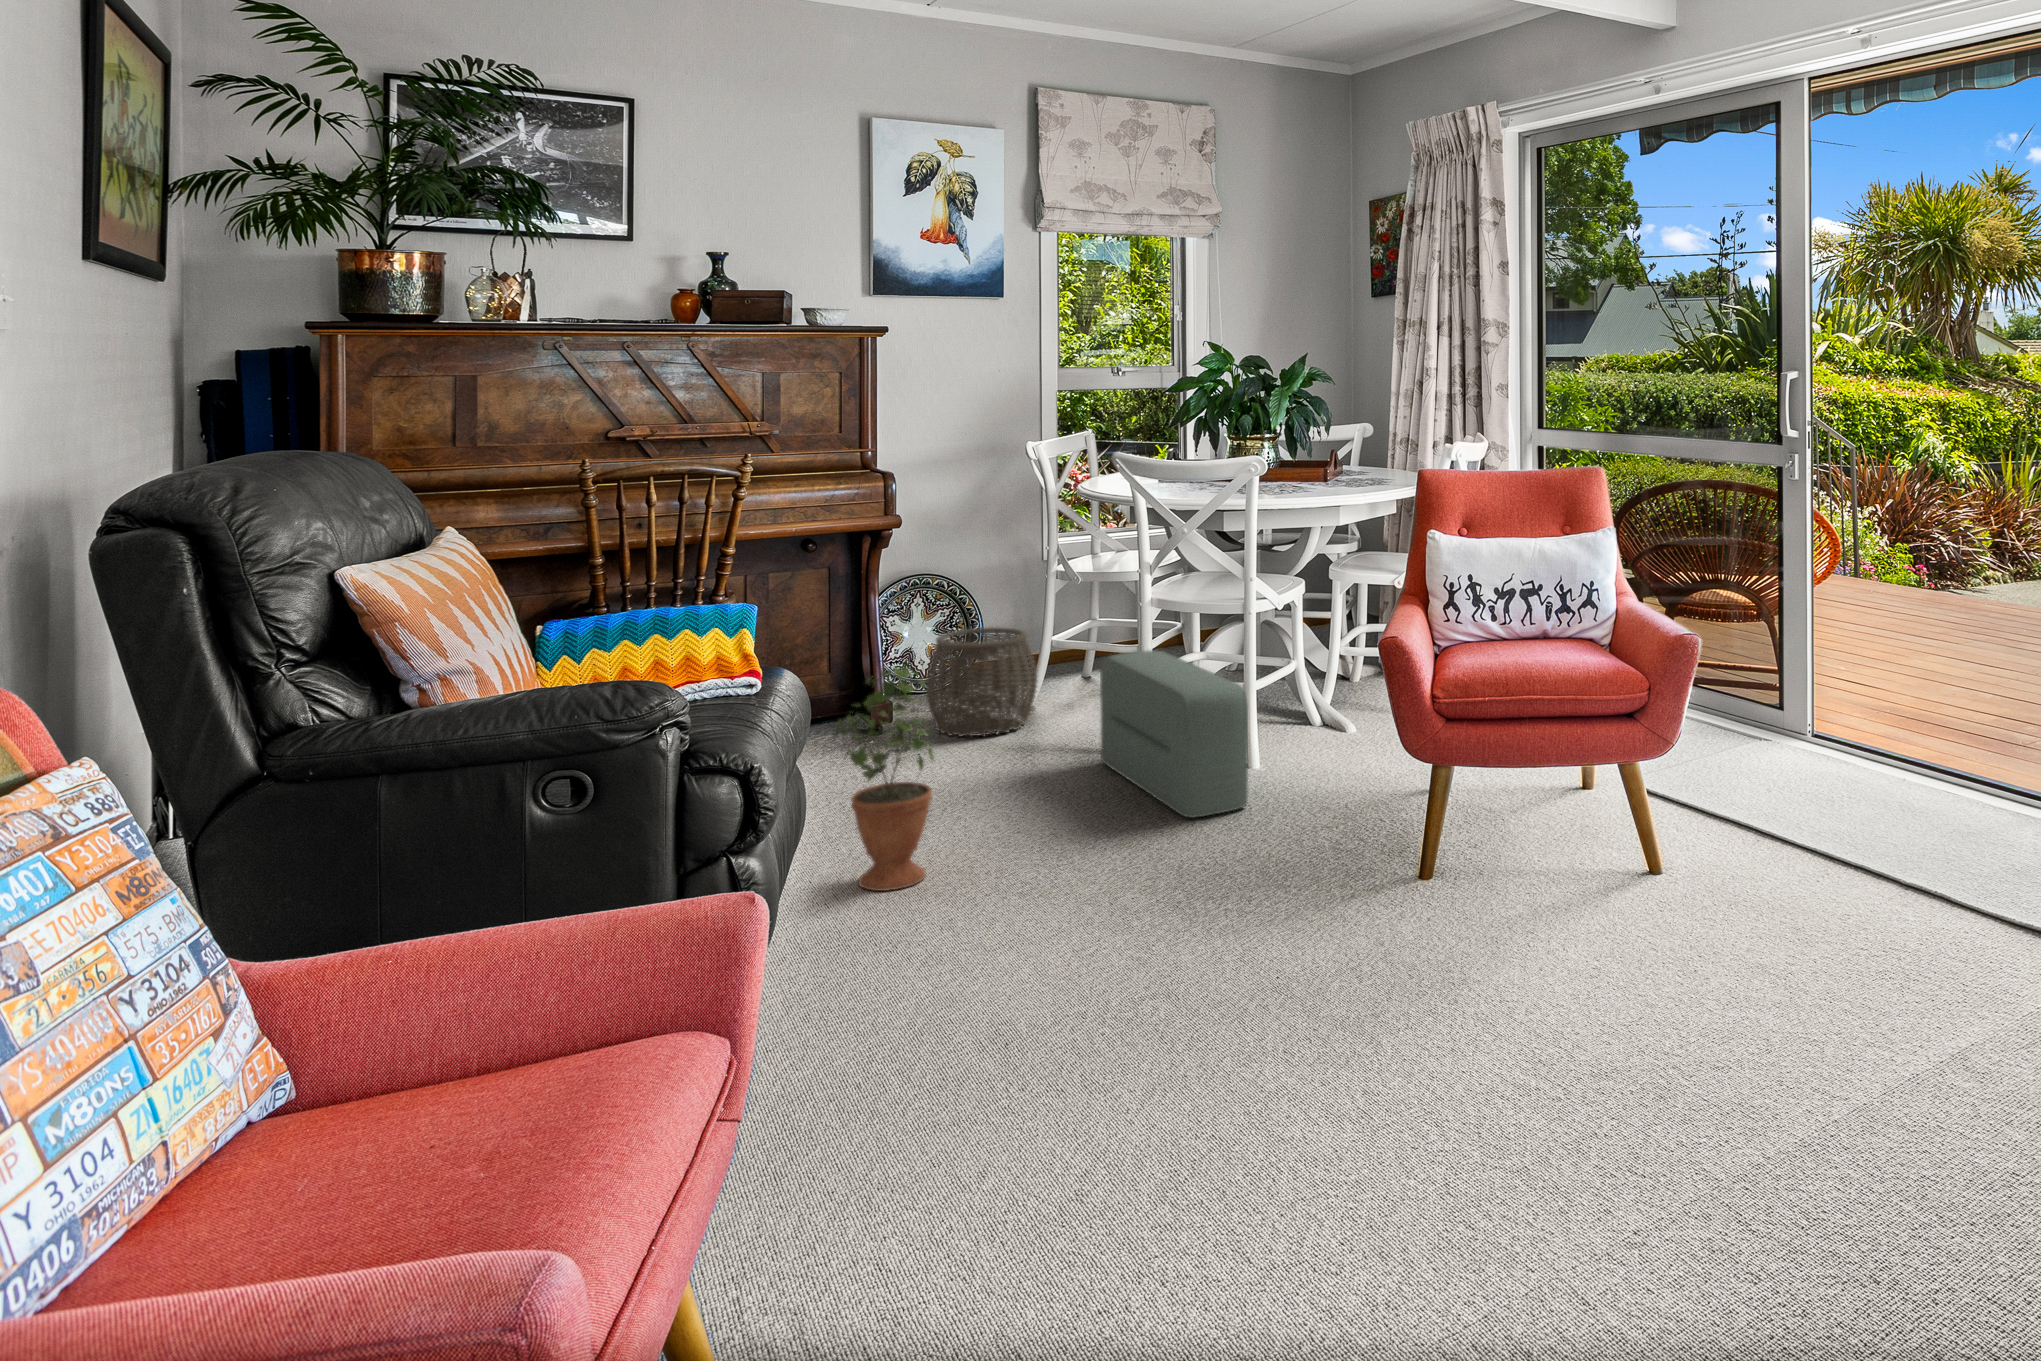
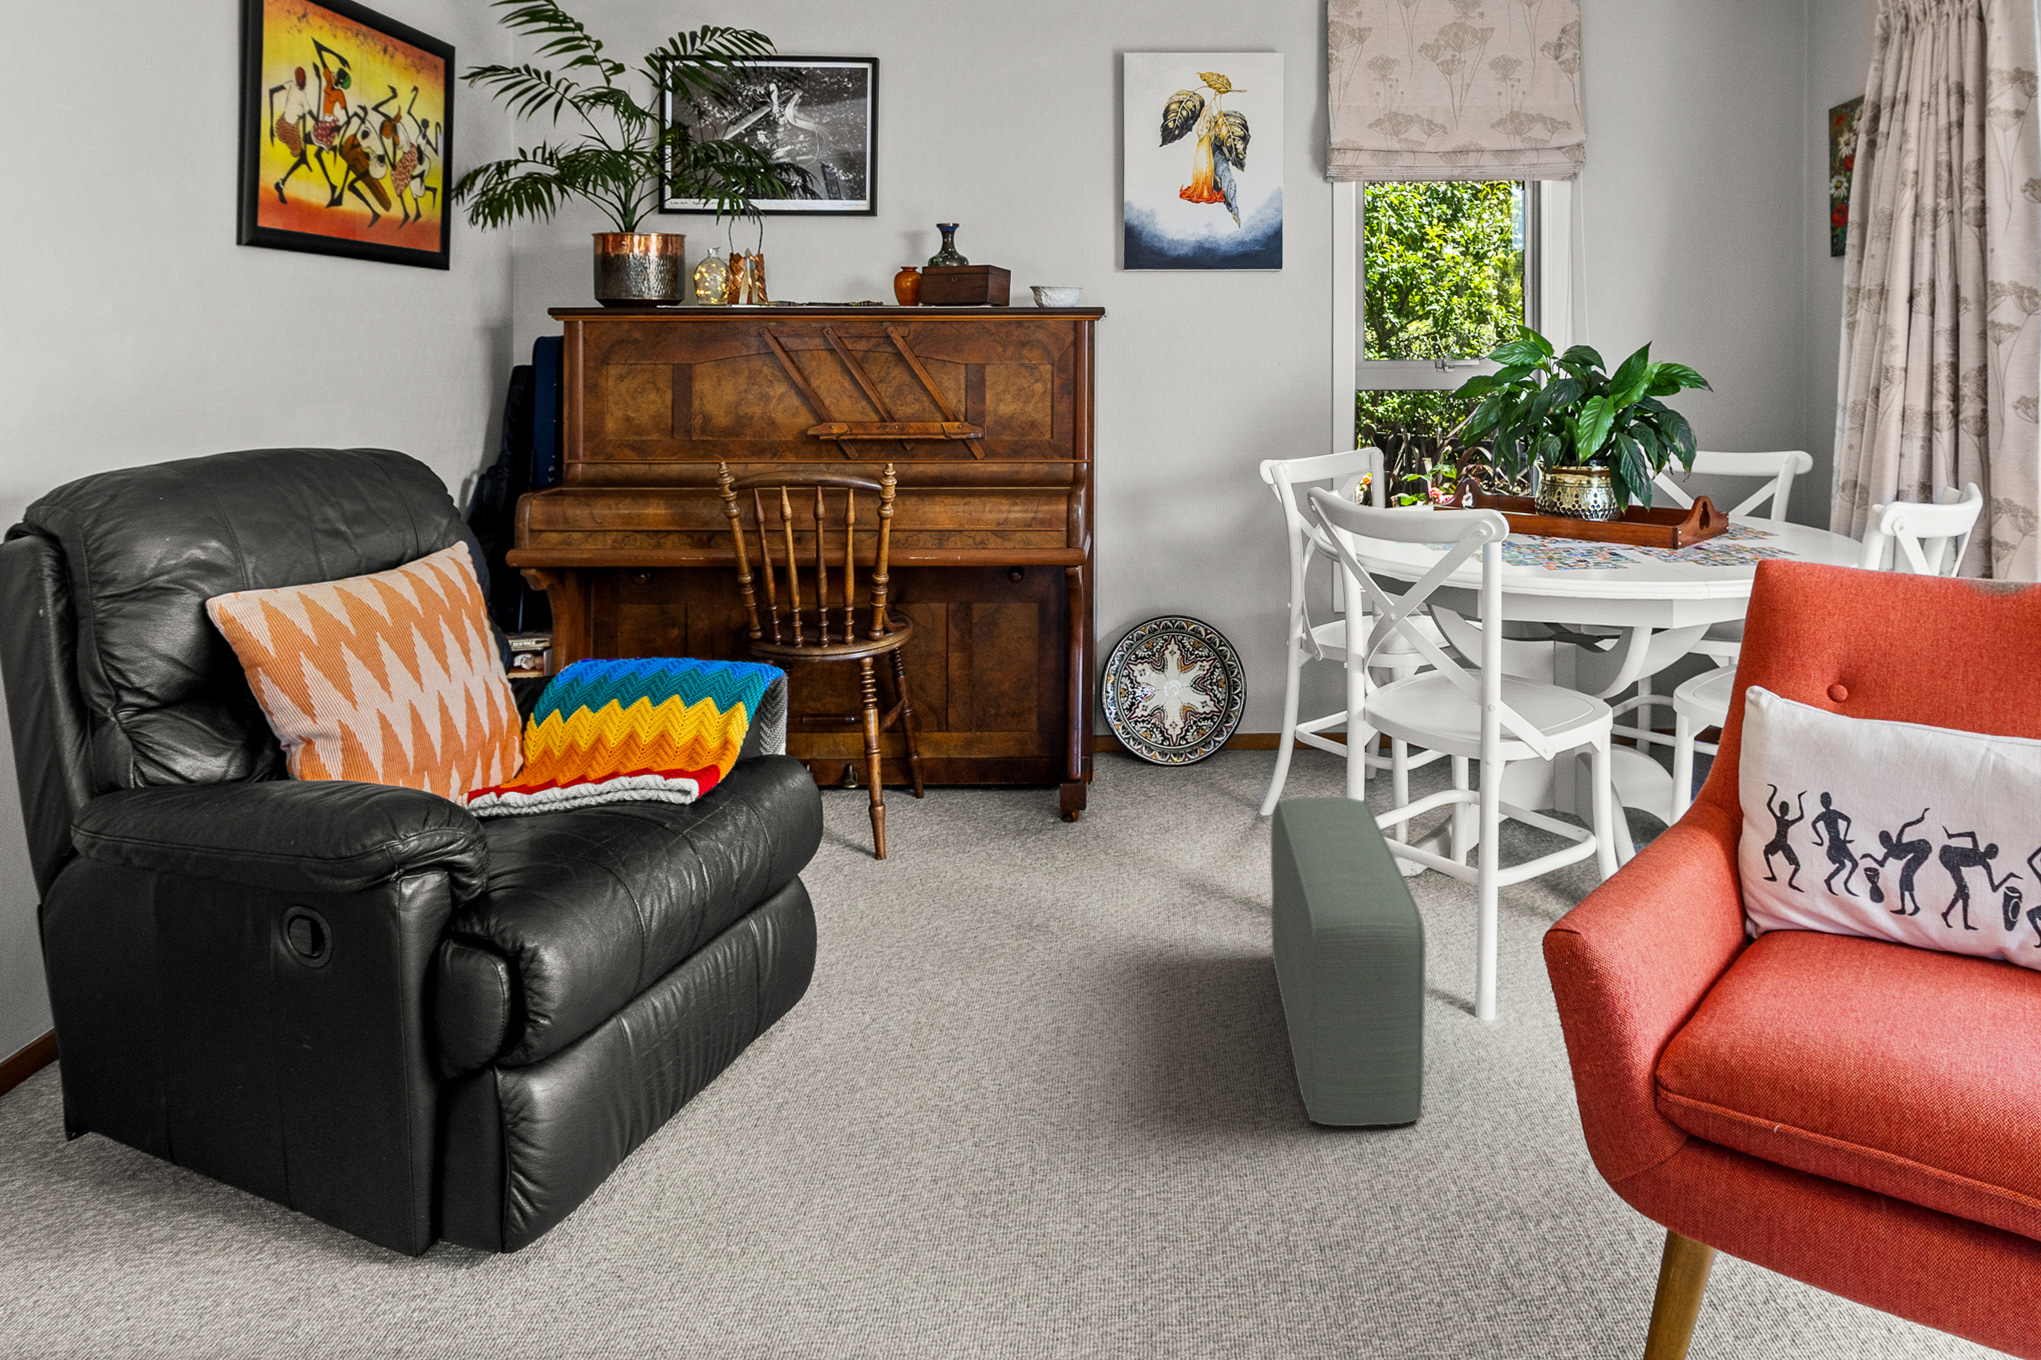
woven basket: present [926,627,1038,736] -> none [1105,711,1252,870]
potted plant: present [835,662,934,891] -> none [739,799,891,1170]

